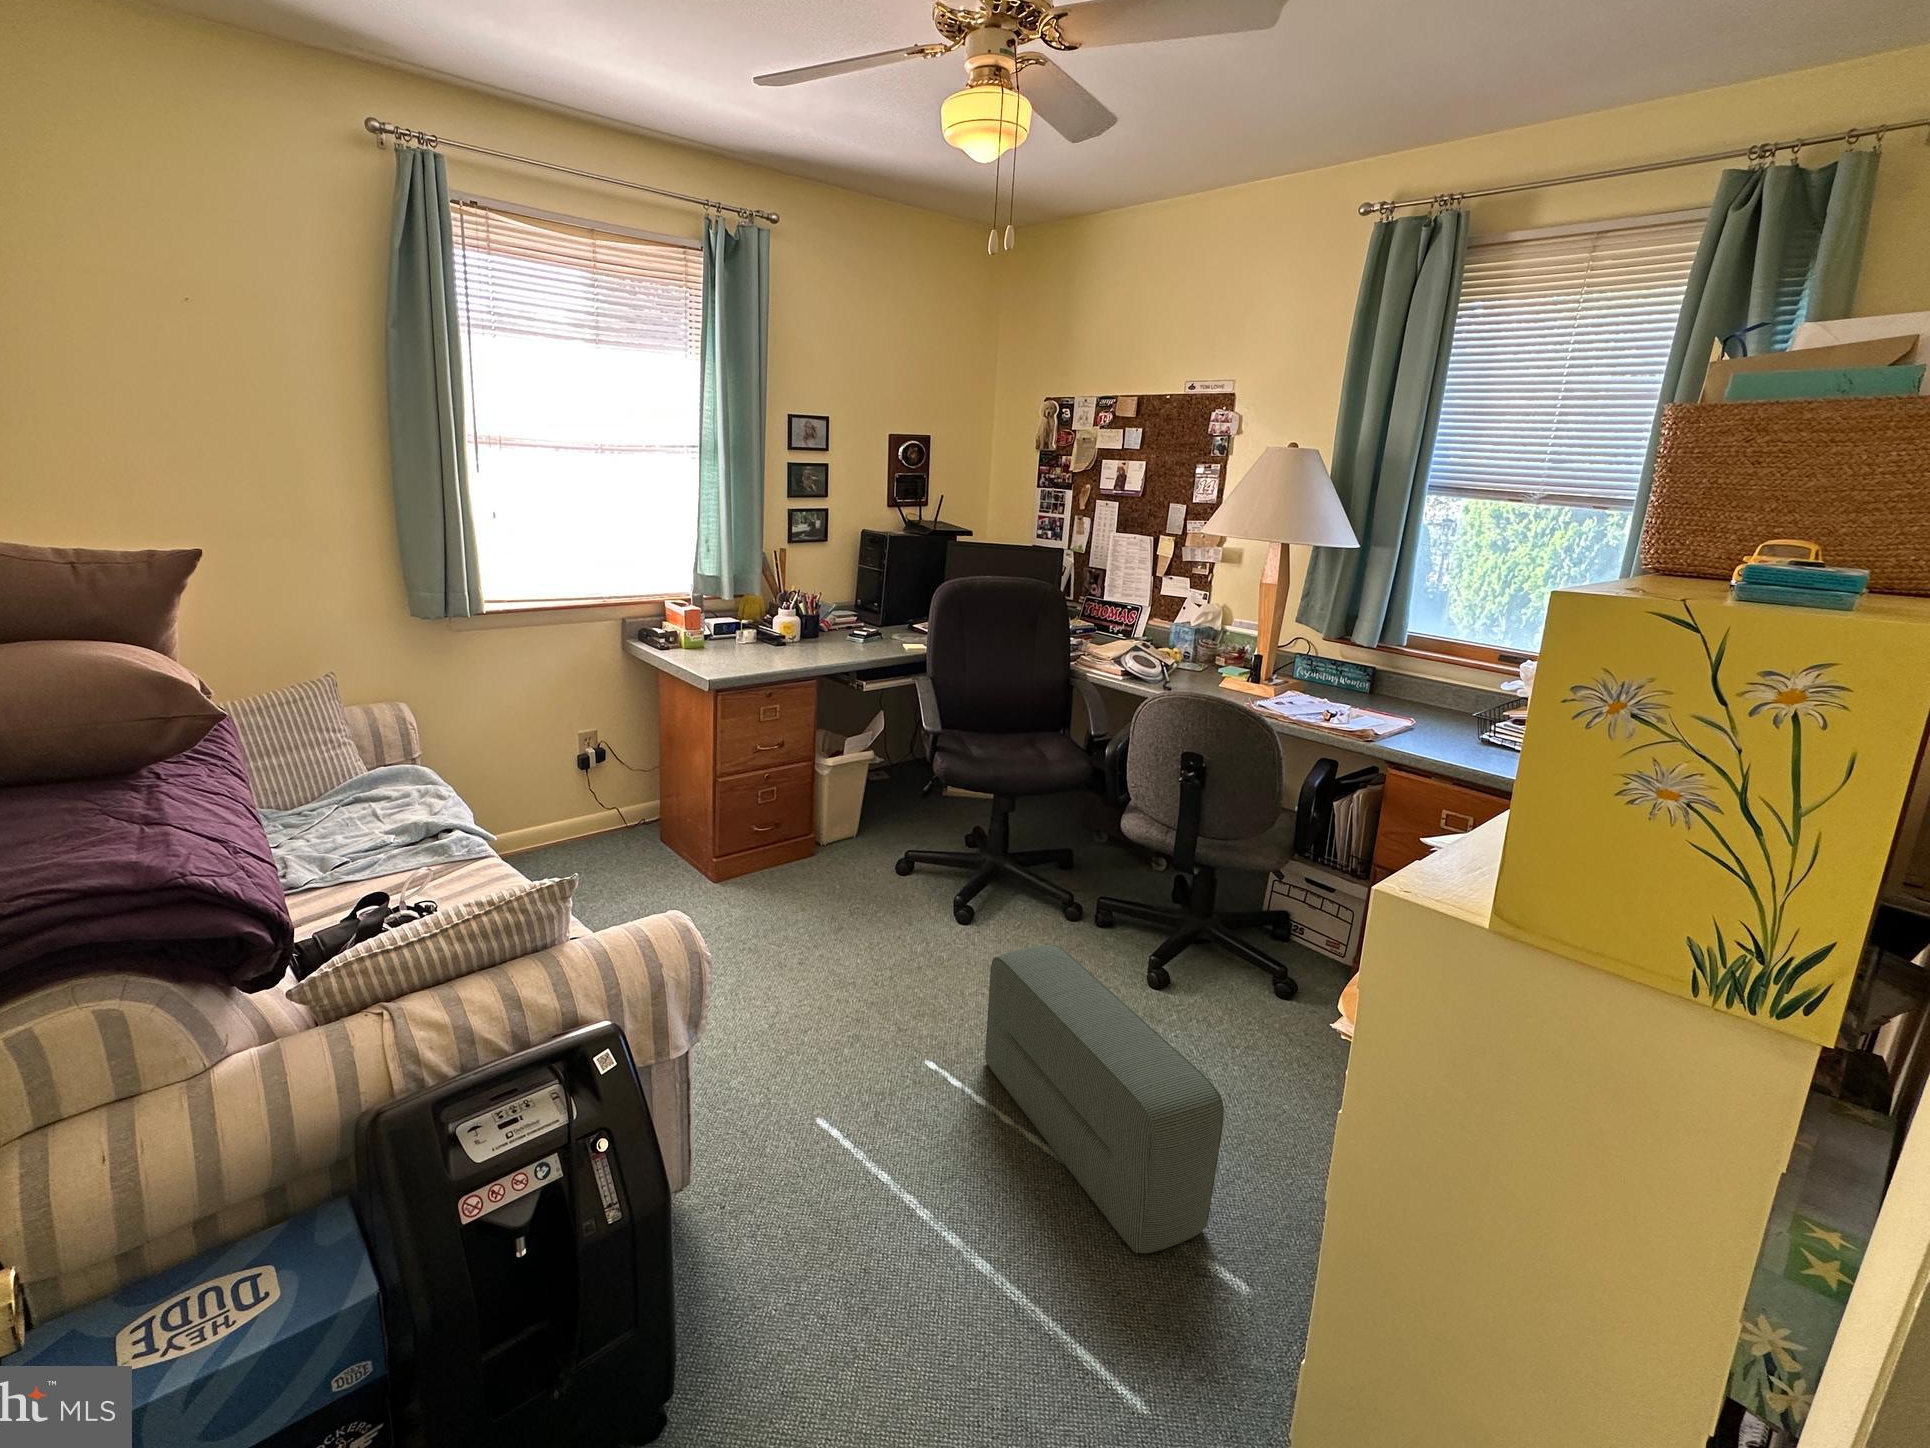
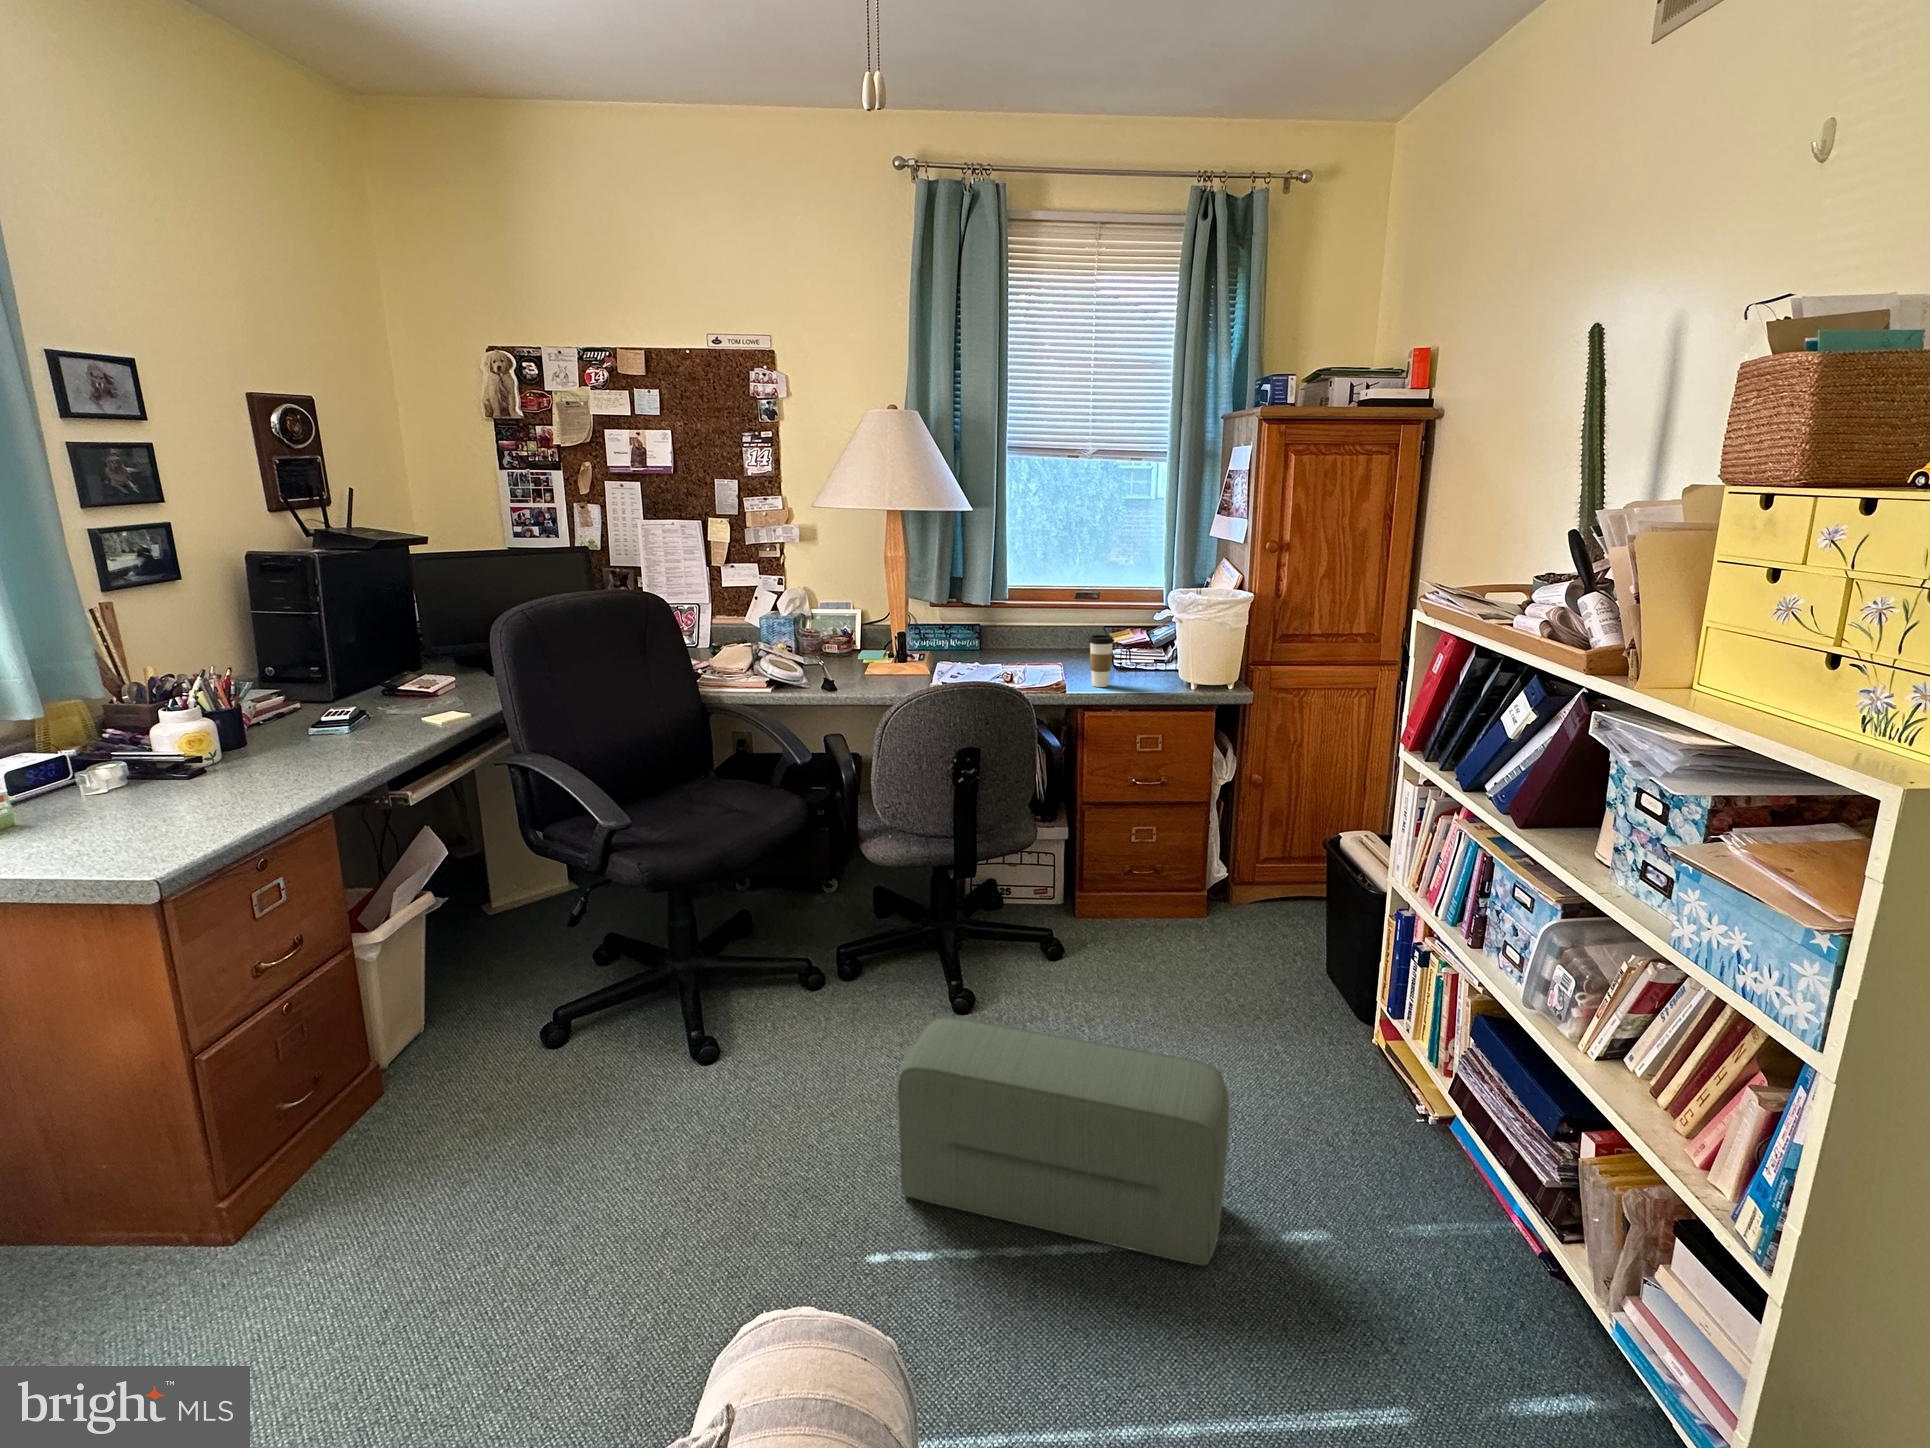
coffee cup: none [1441,692,1478,752] -> present [1089,635,1114,687]

